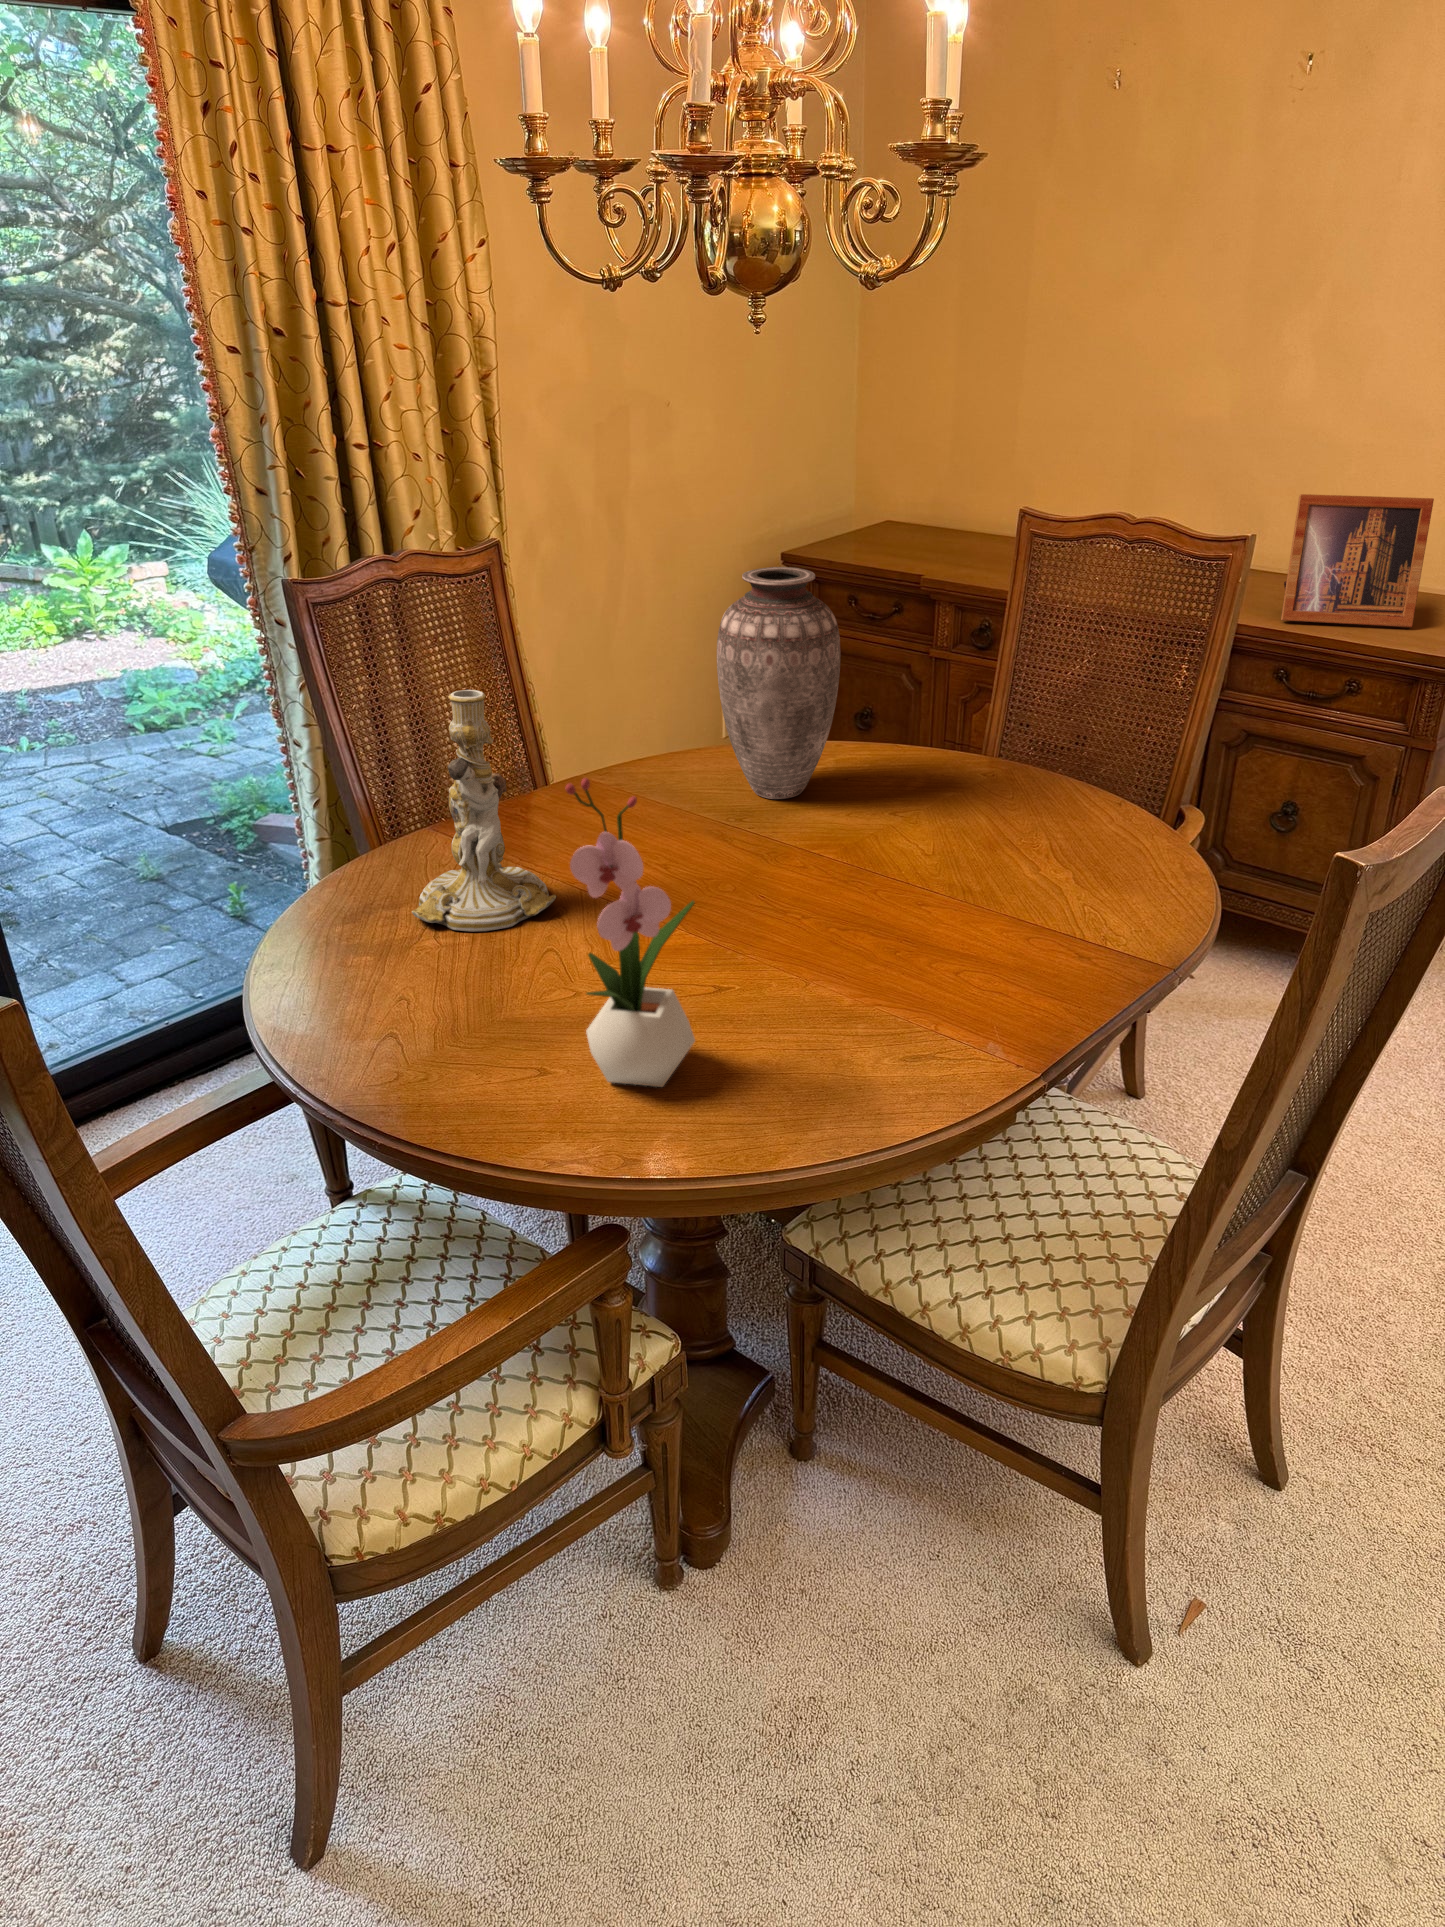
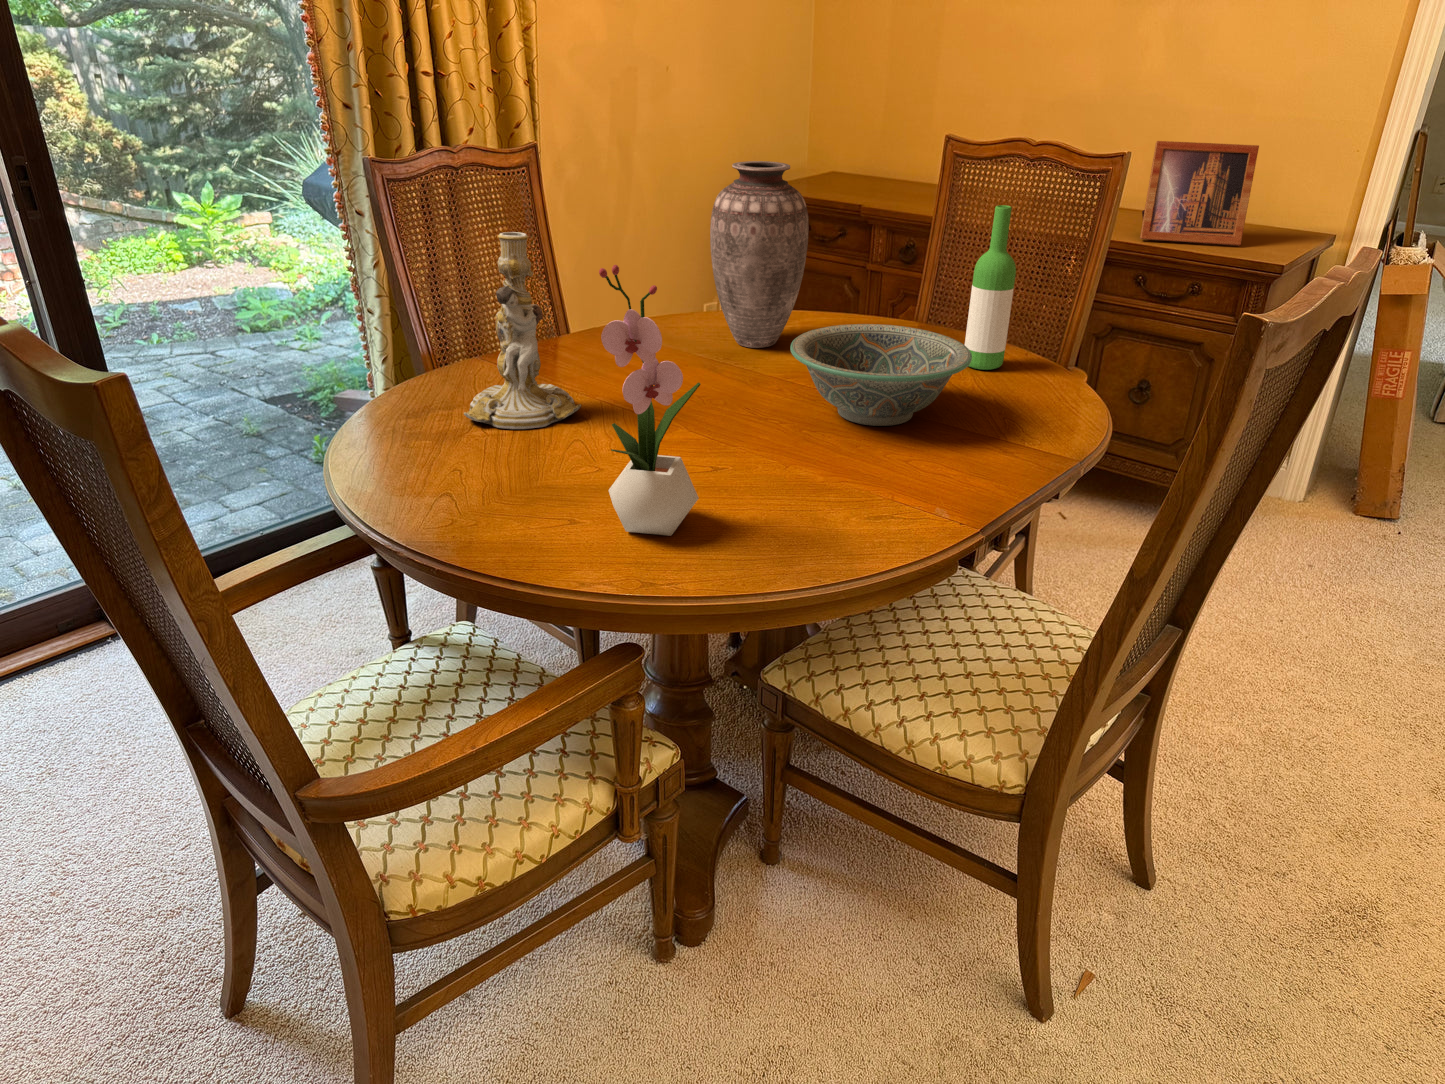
wine bottle: none [1040,624,1103,827] -> present [965,205,1016,370]
decorative bowl: none [815,781,1042,917] -> present [790,324,972,426]

